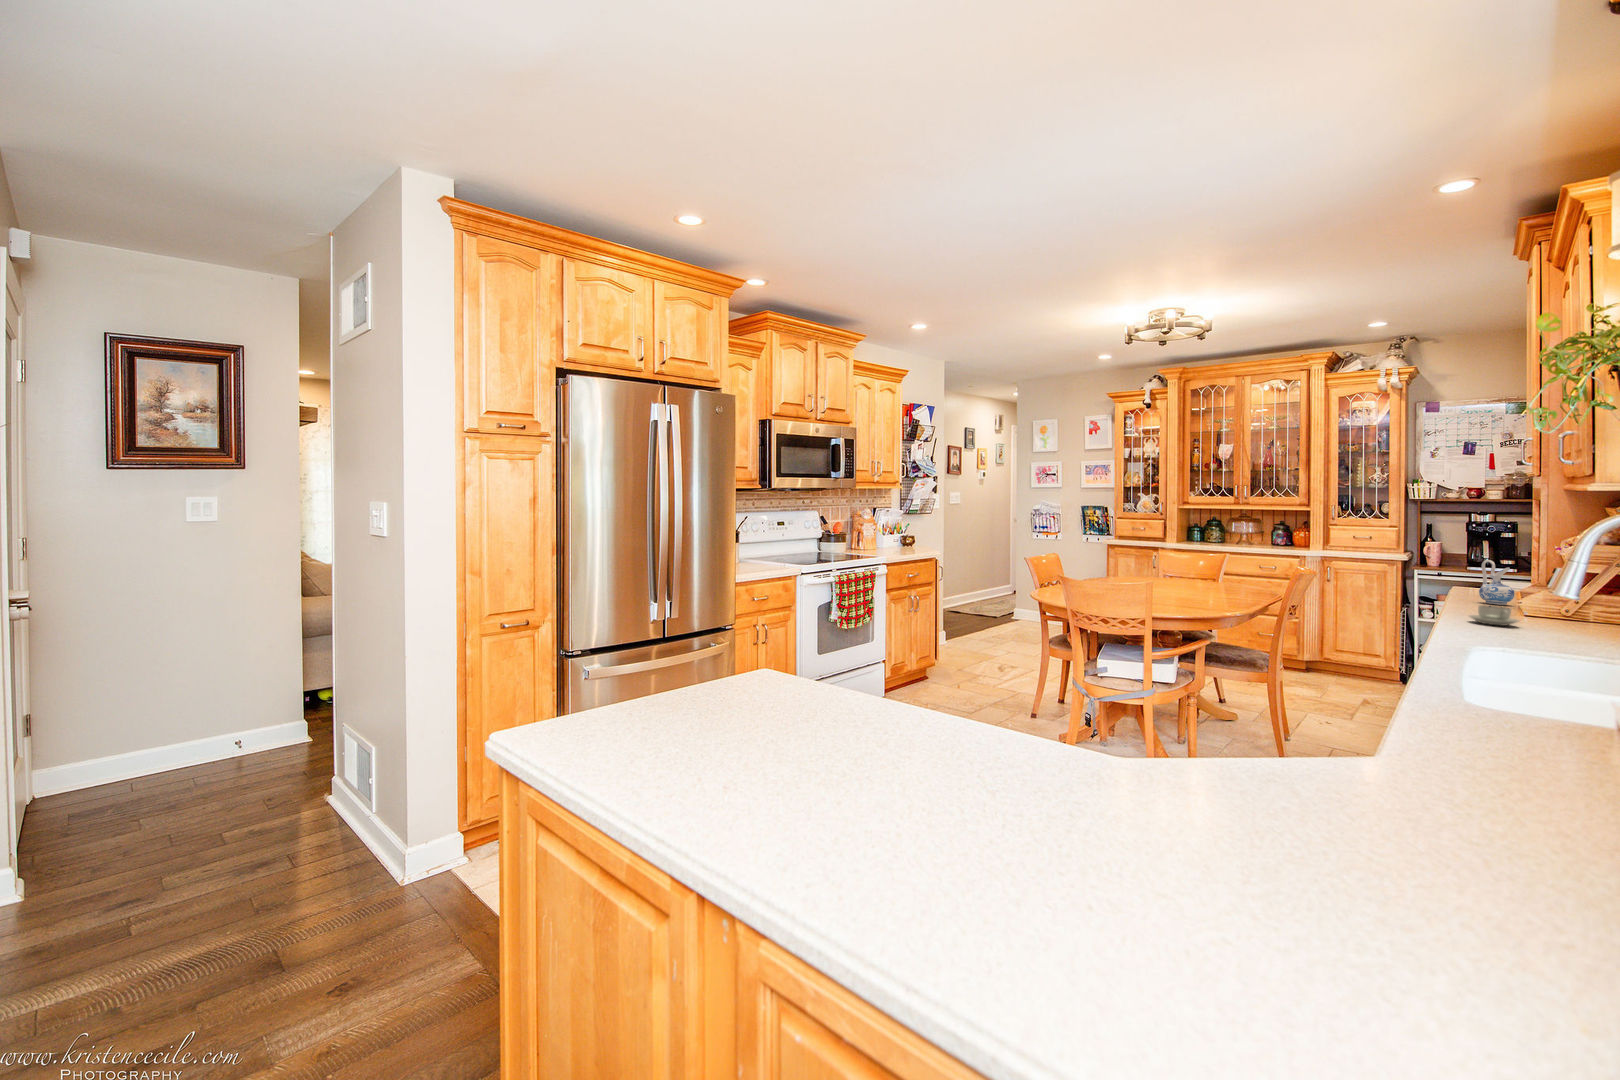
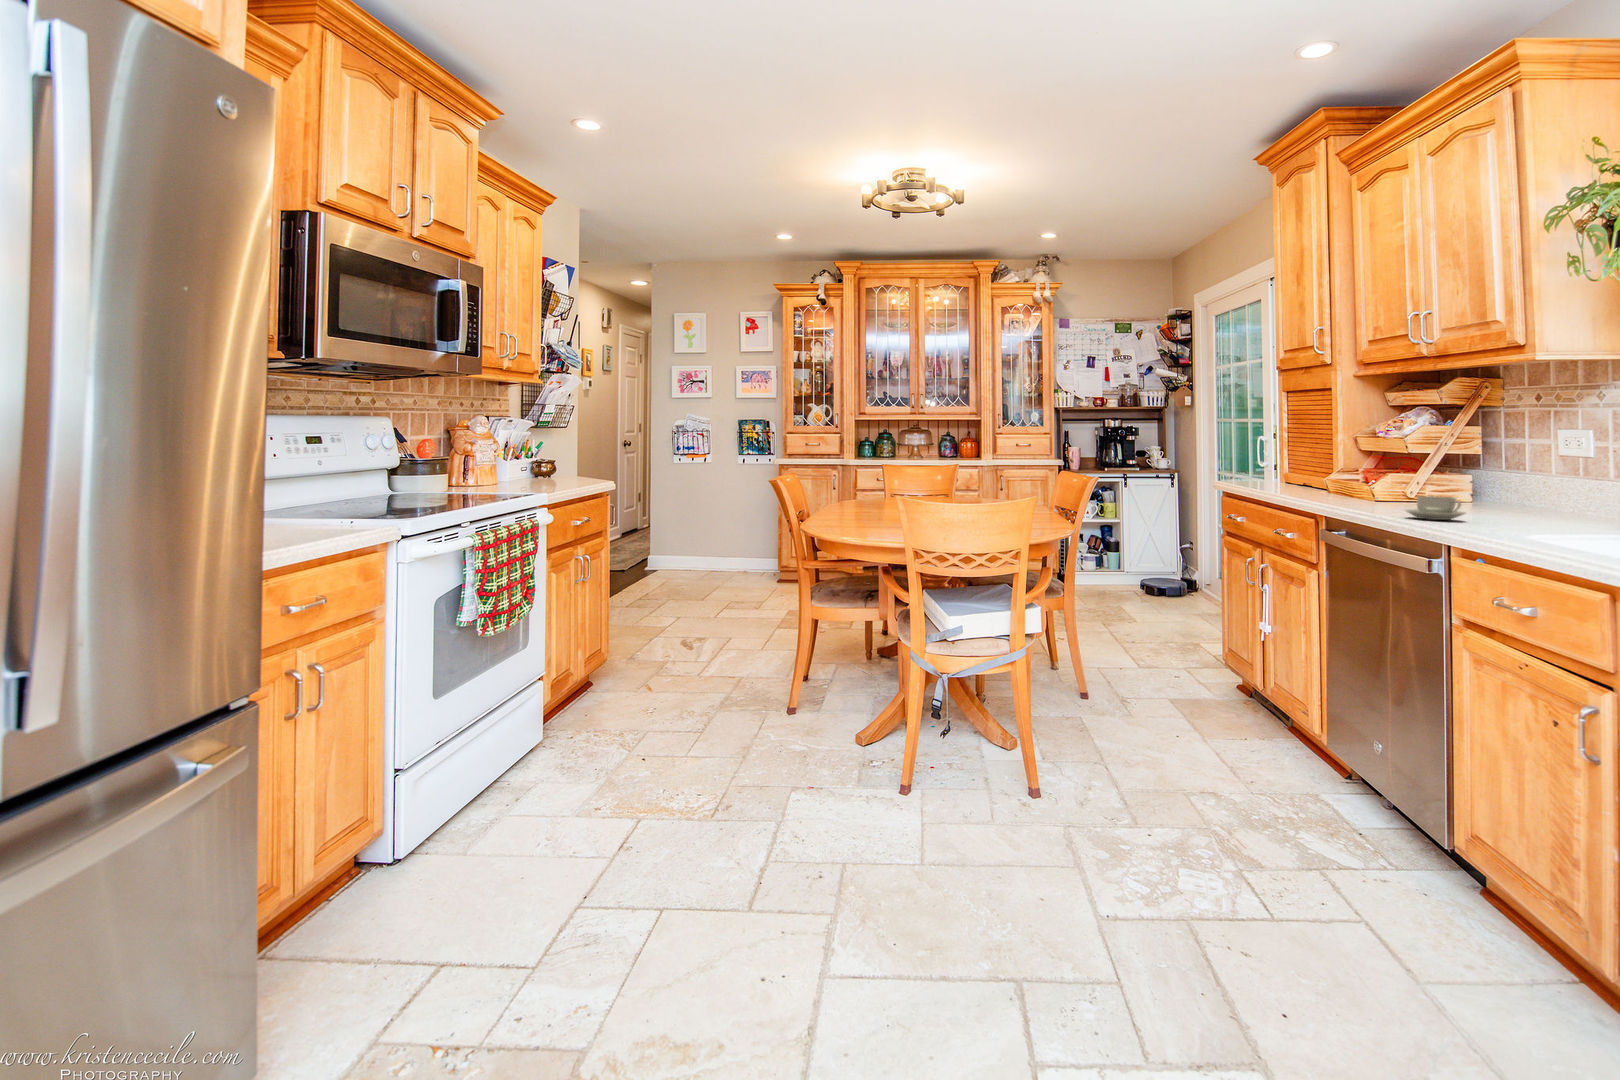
ceramic pitcher: present [1479,560,1514,605] -> none [1297,447,1332,498]

